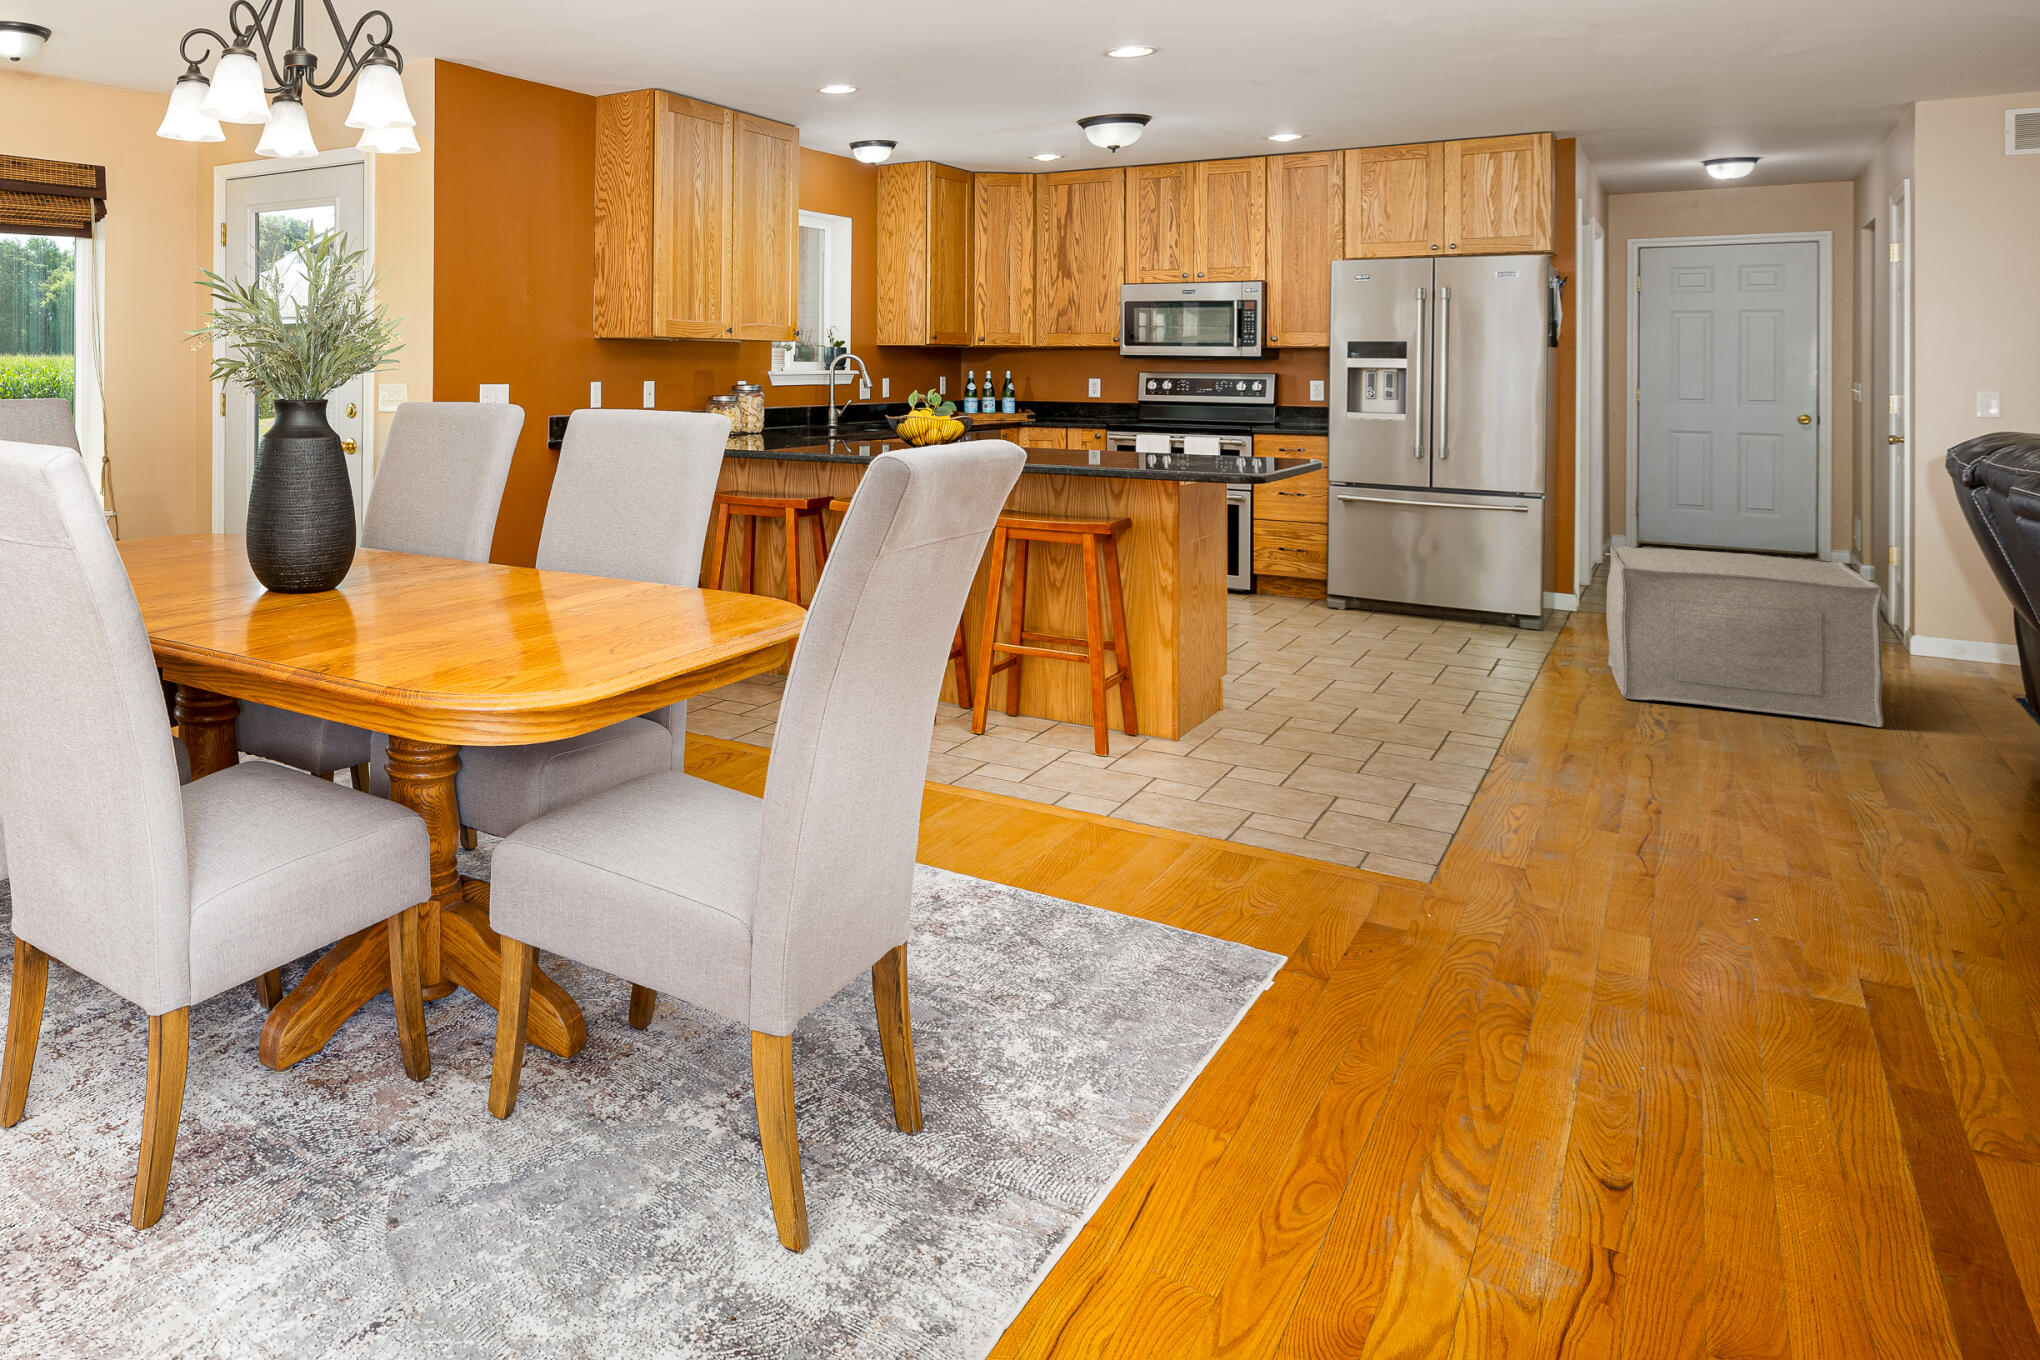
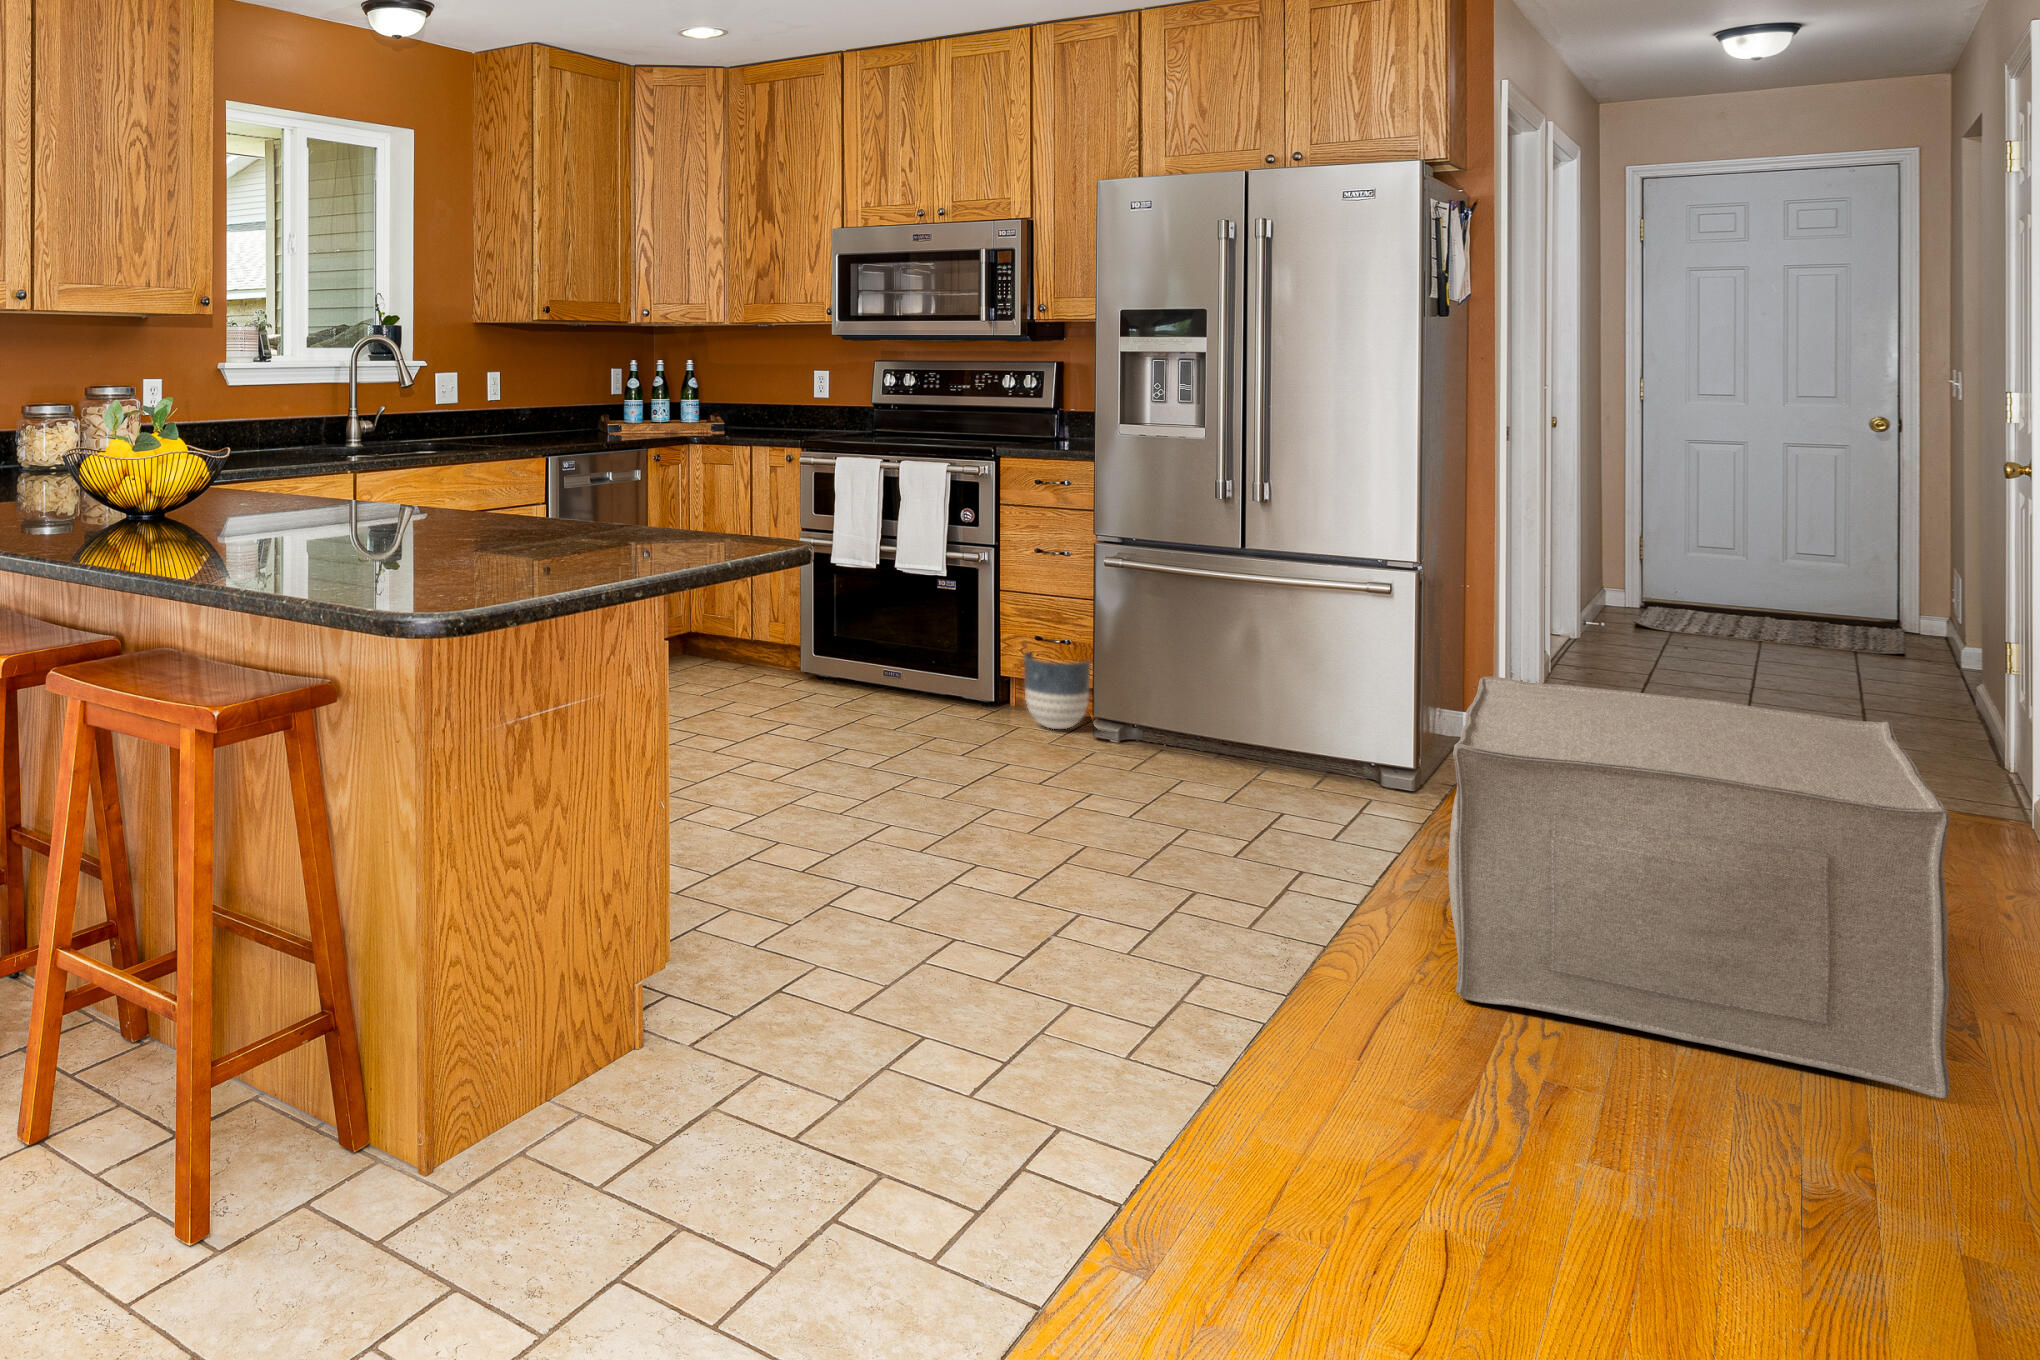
planter: none [1277,555,1322,603] -> present [1023,652,1090,729]

